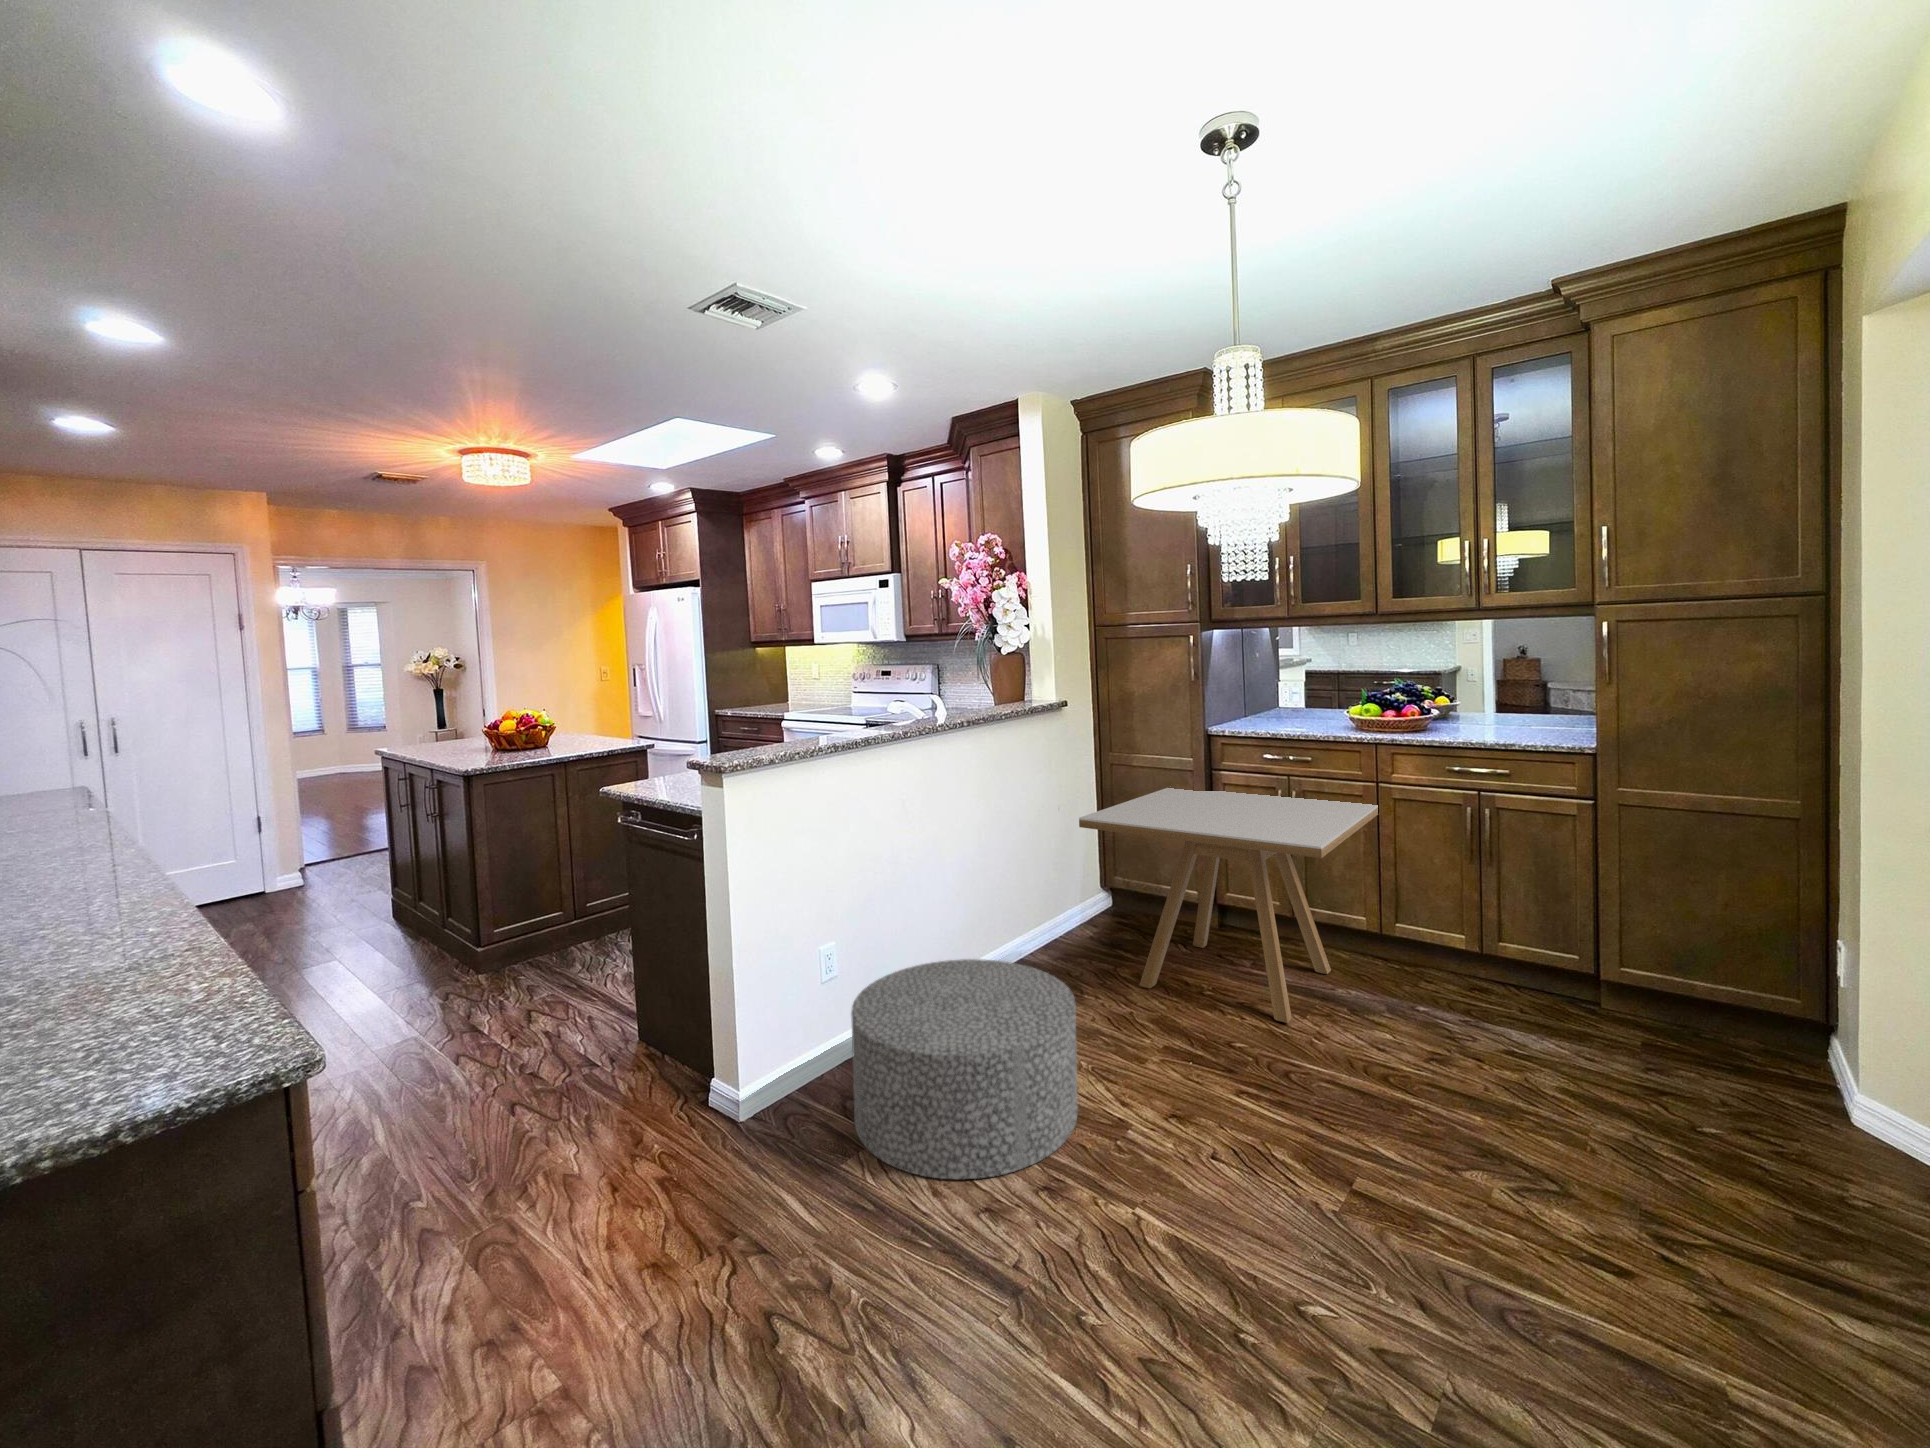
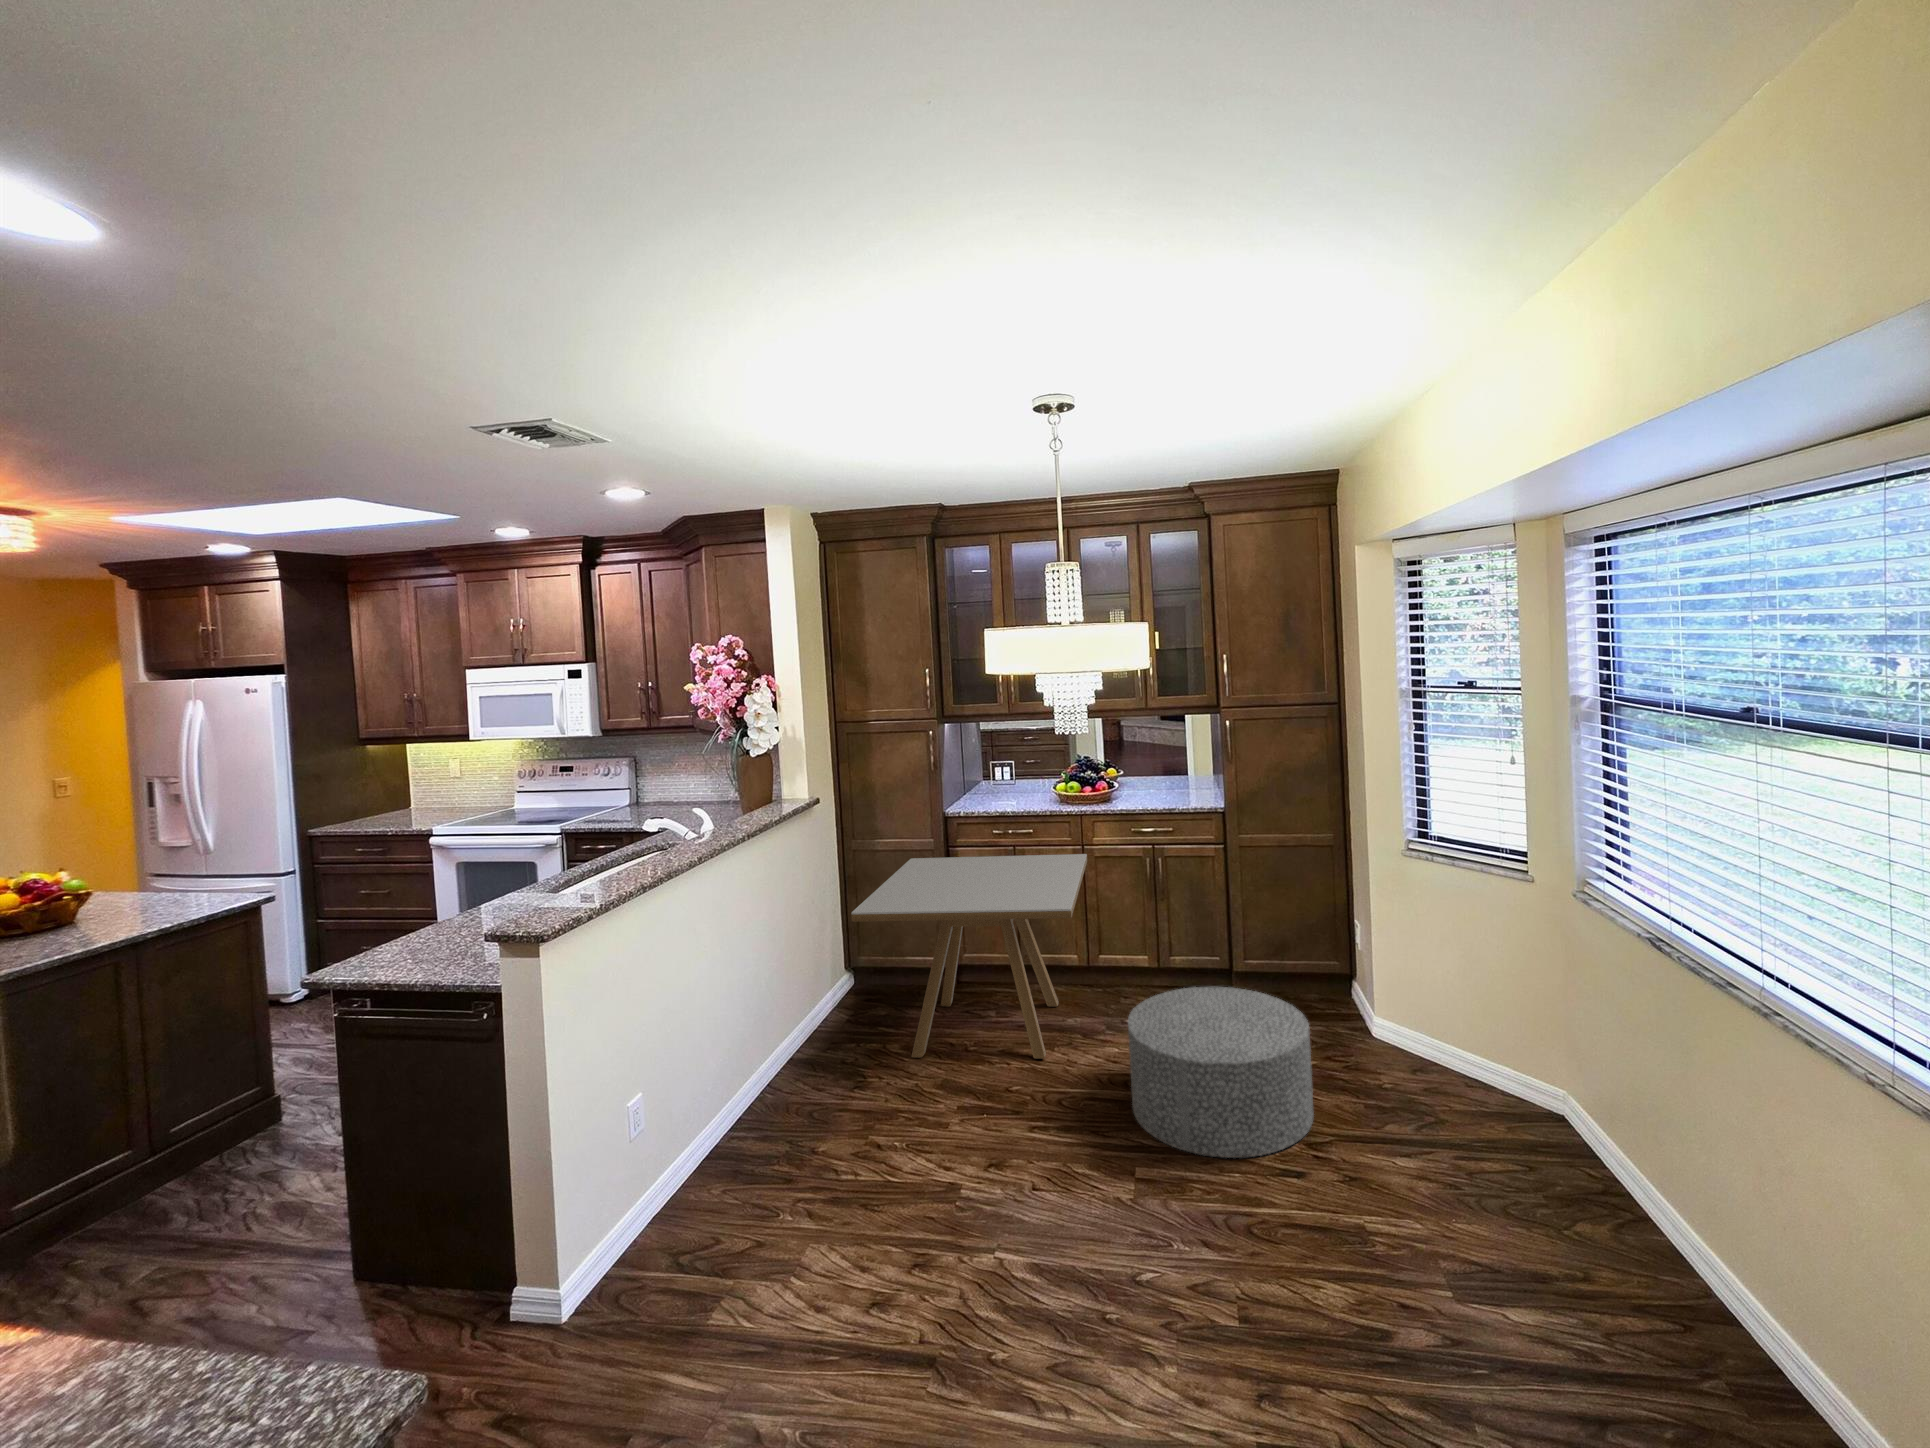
ottoman: present [851,959,1078,1179] -> present [1128,987,1314,1158]

